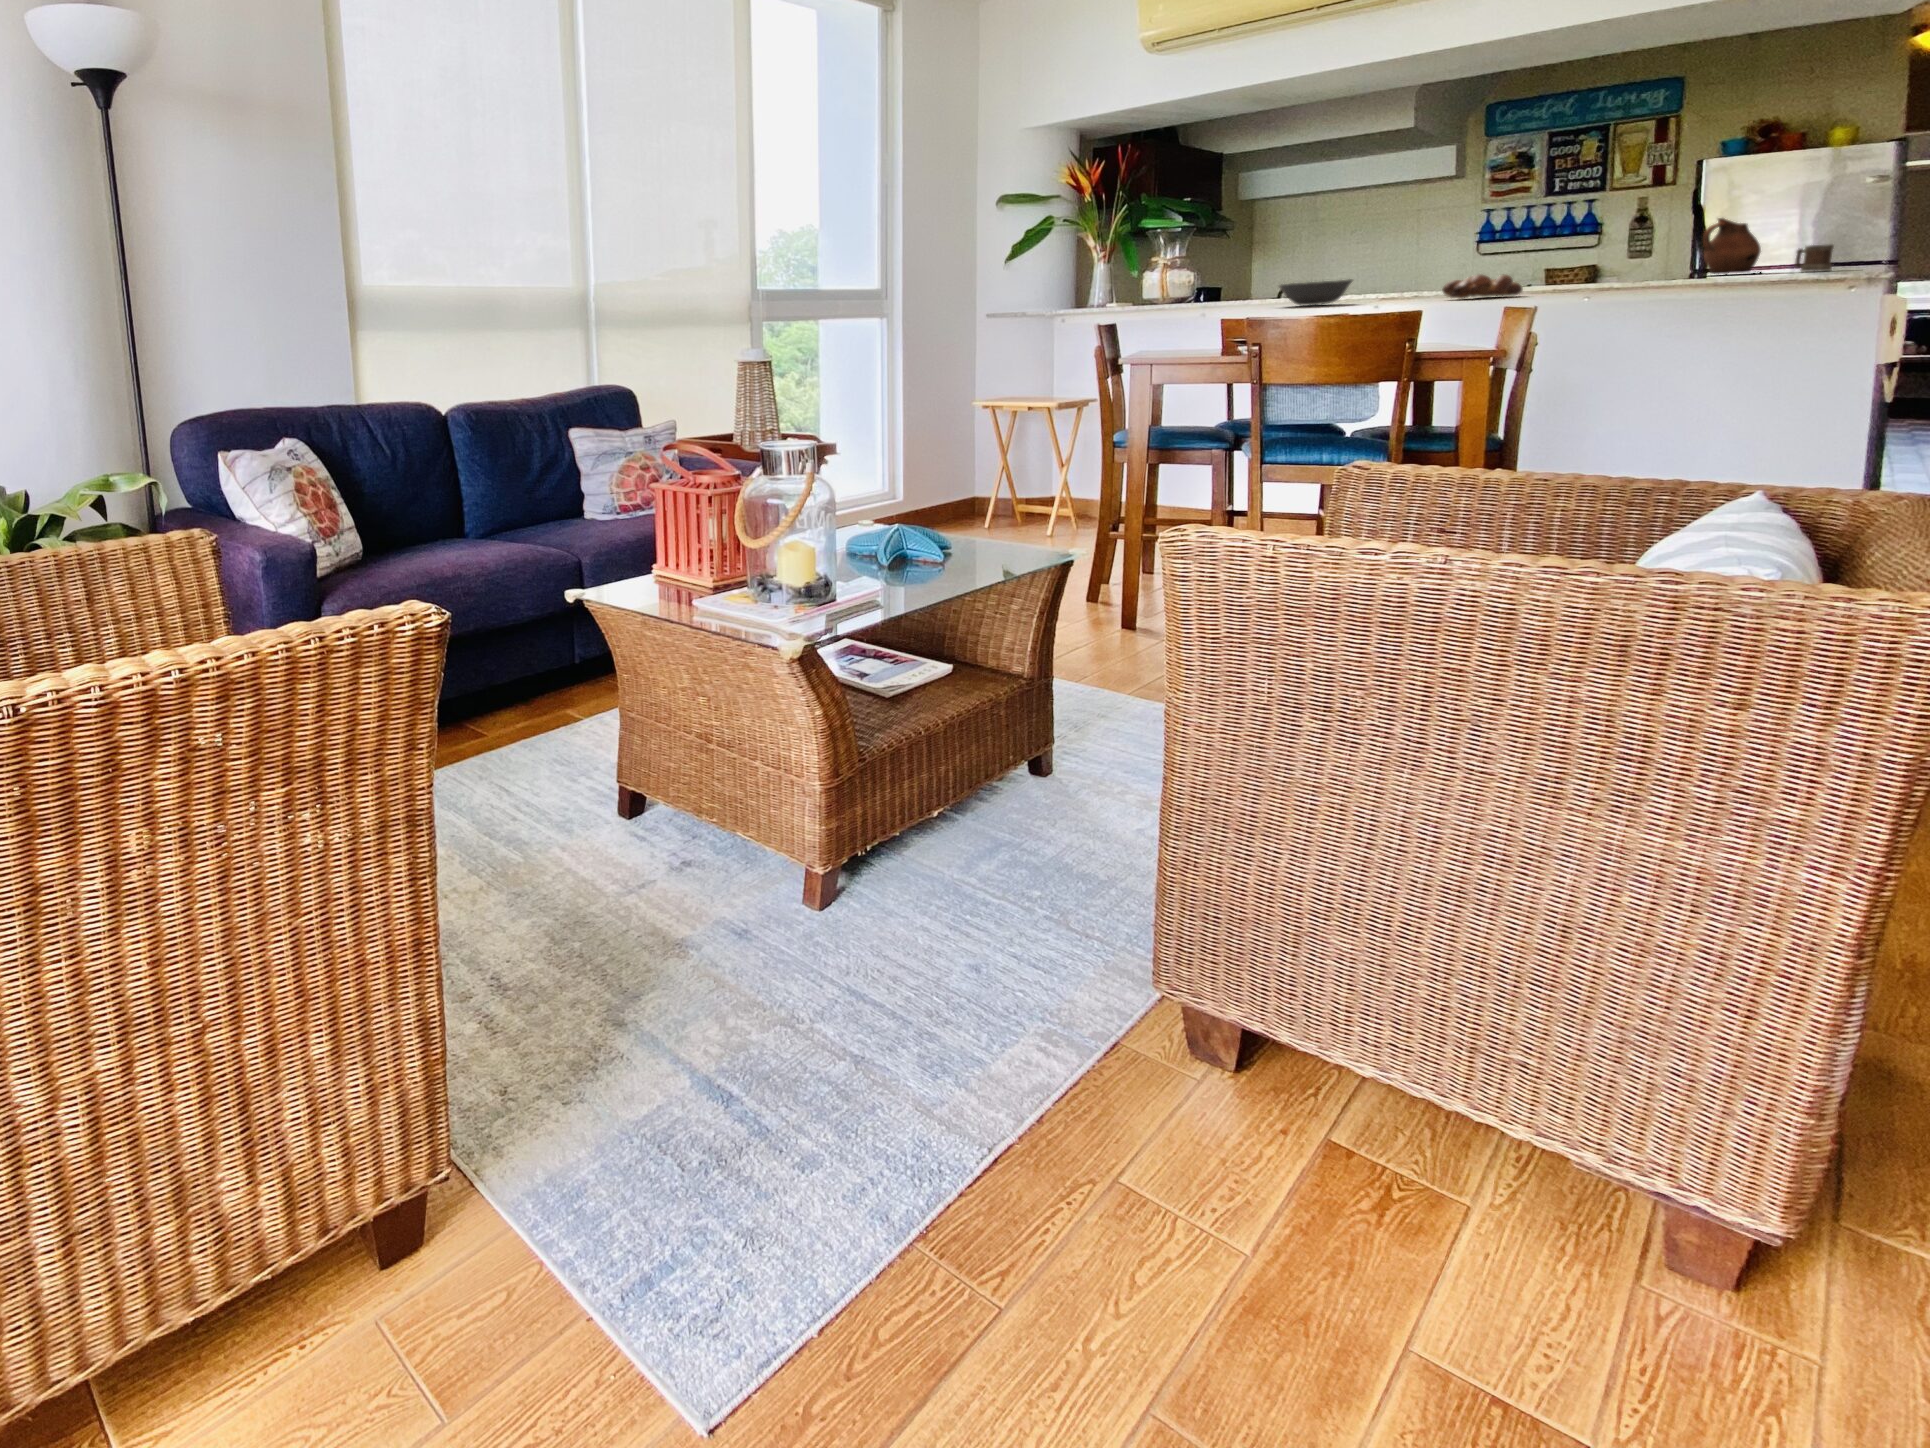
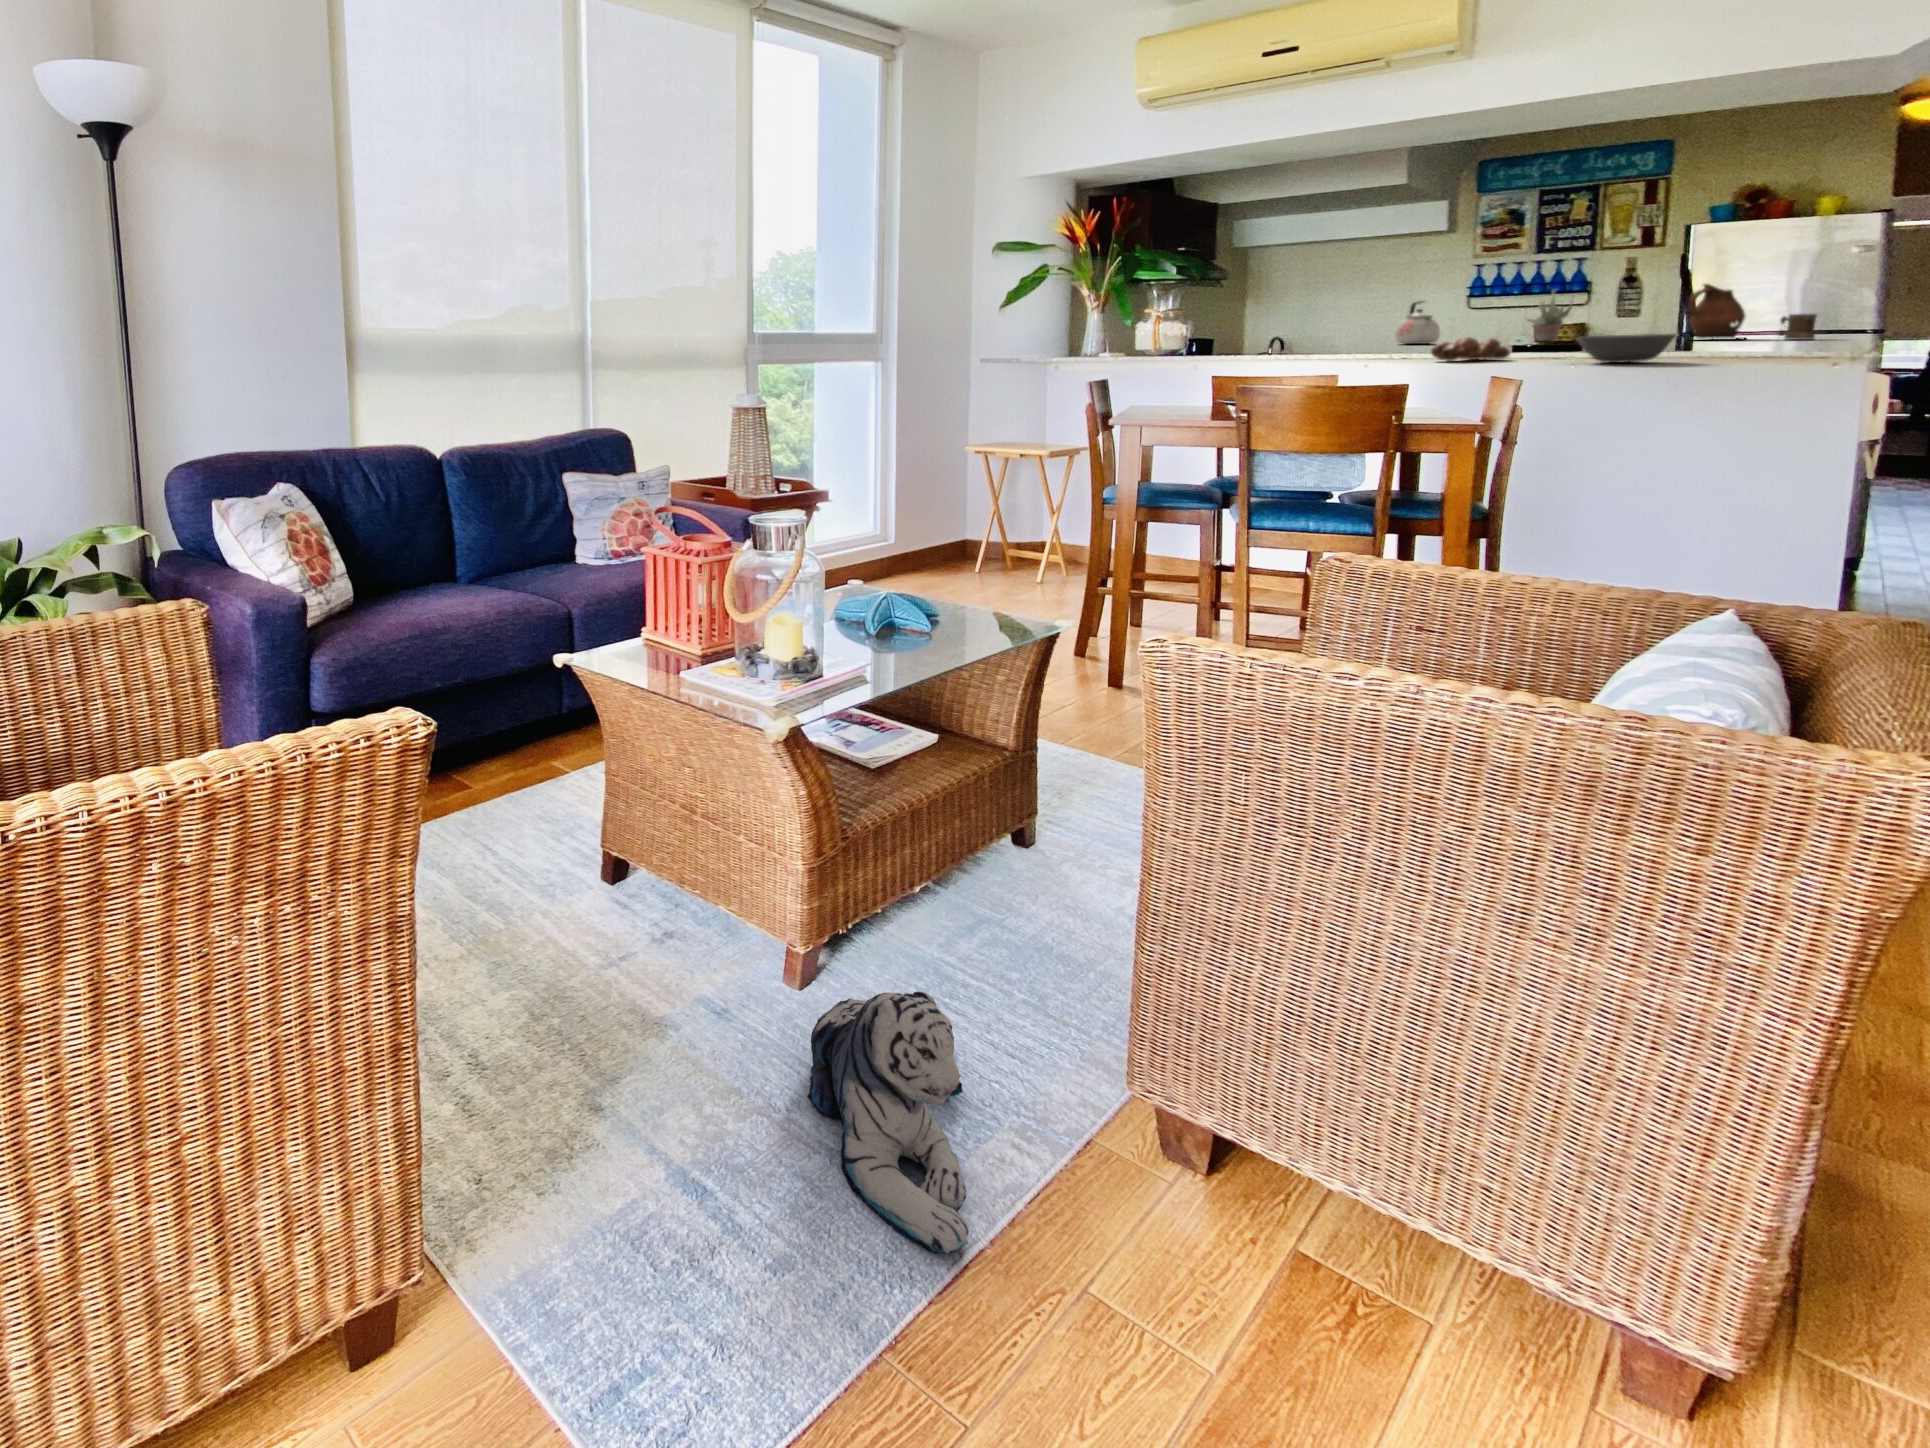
succulent plant: none [1537,230,1585,282] -> present [1528,292,1573,341]
kettle: none [1405,245,1450,289] -> present [1395,301,1440,344]
bowl: present [1279,279,1353,305] -> present [1576,334,1677,363]
plush toy: none [830,899,997,1151] -> present [807,992,969,1254]

